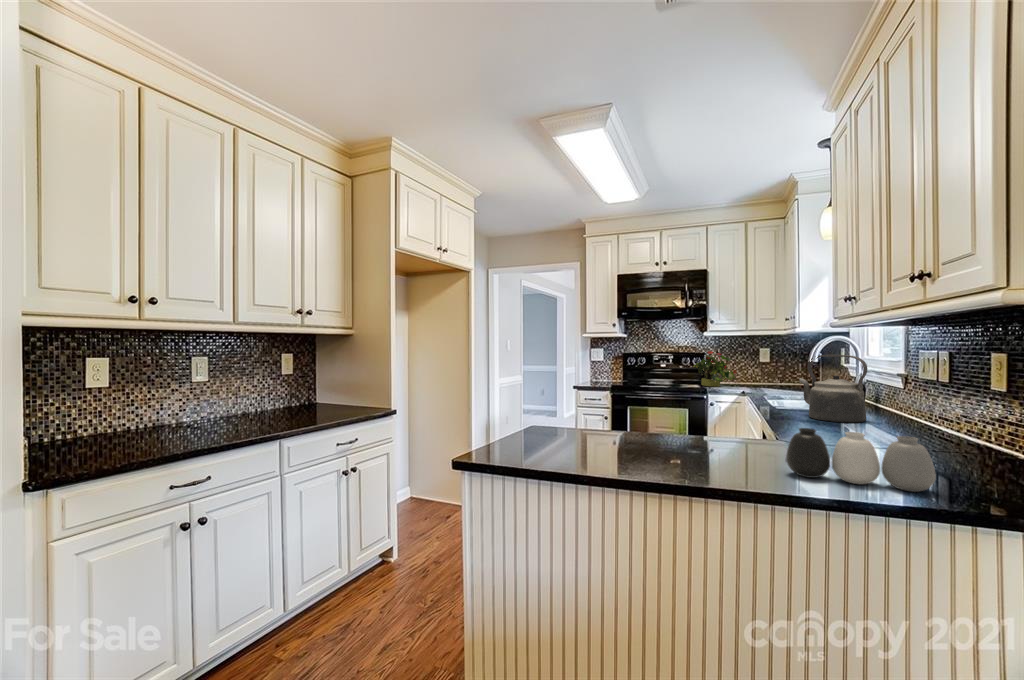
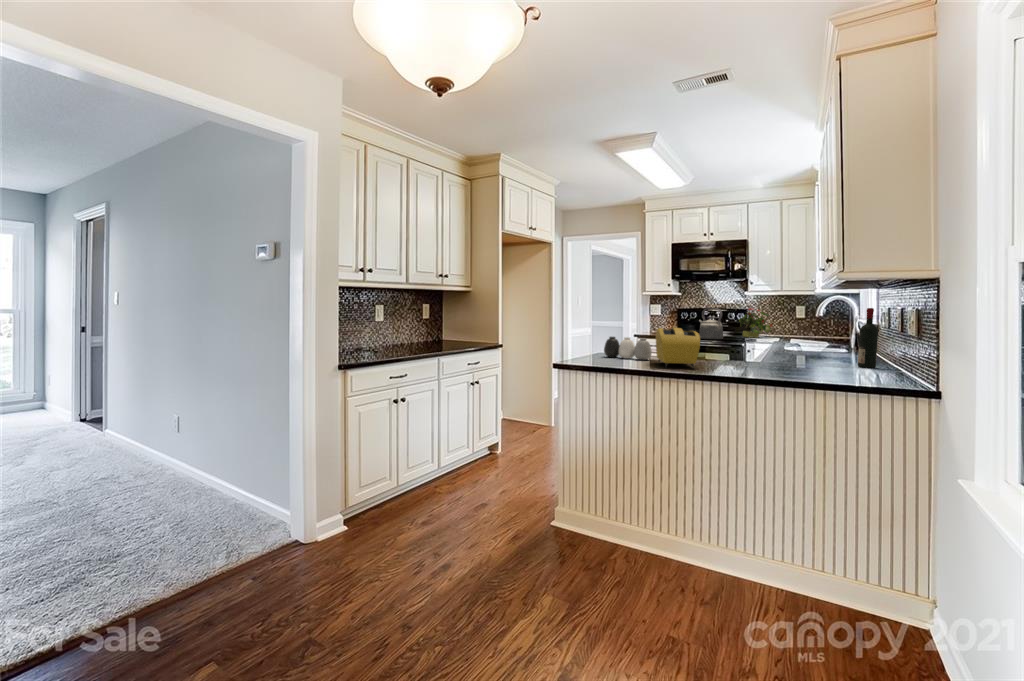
kettle: present [799,355,867,423] -> present [699,308,723,339]
wine bottle: none [947,358,980,455] -> present [858,308,878,368]
toaster: none [634,396,723,475] -> present [656,328,700,368]
vase: present [786,428,936,492] -> present [604,337,652,360]

